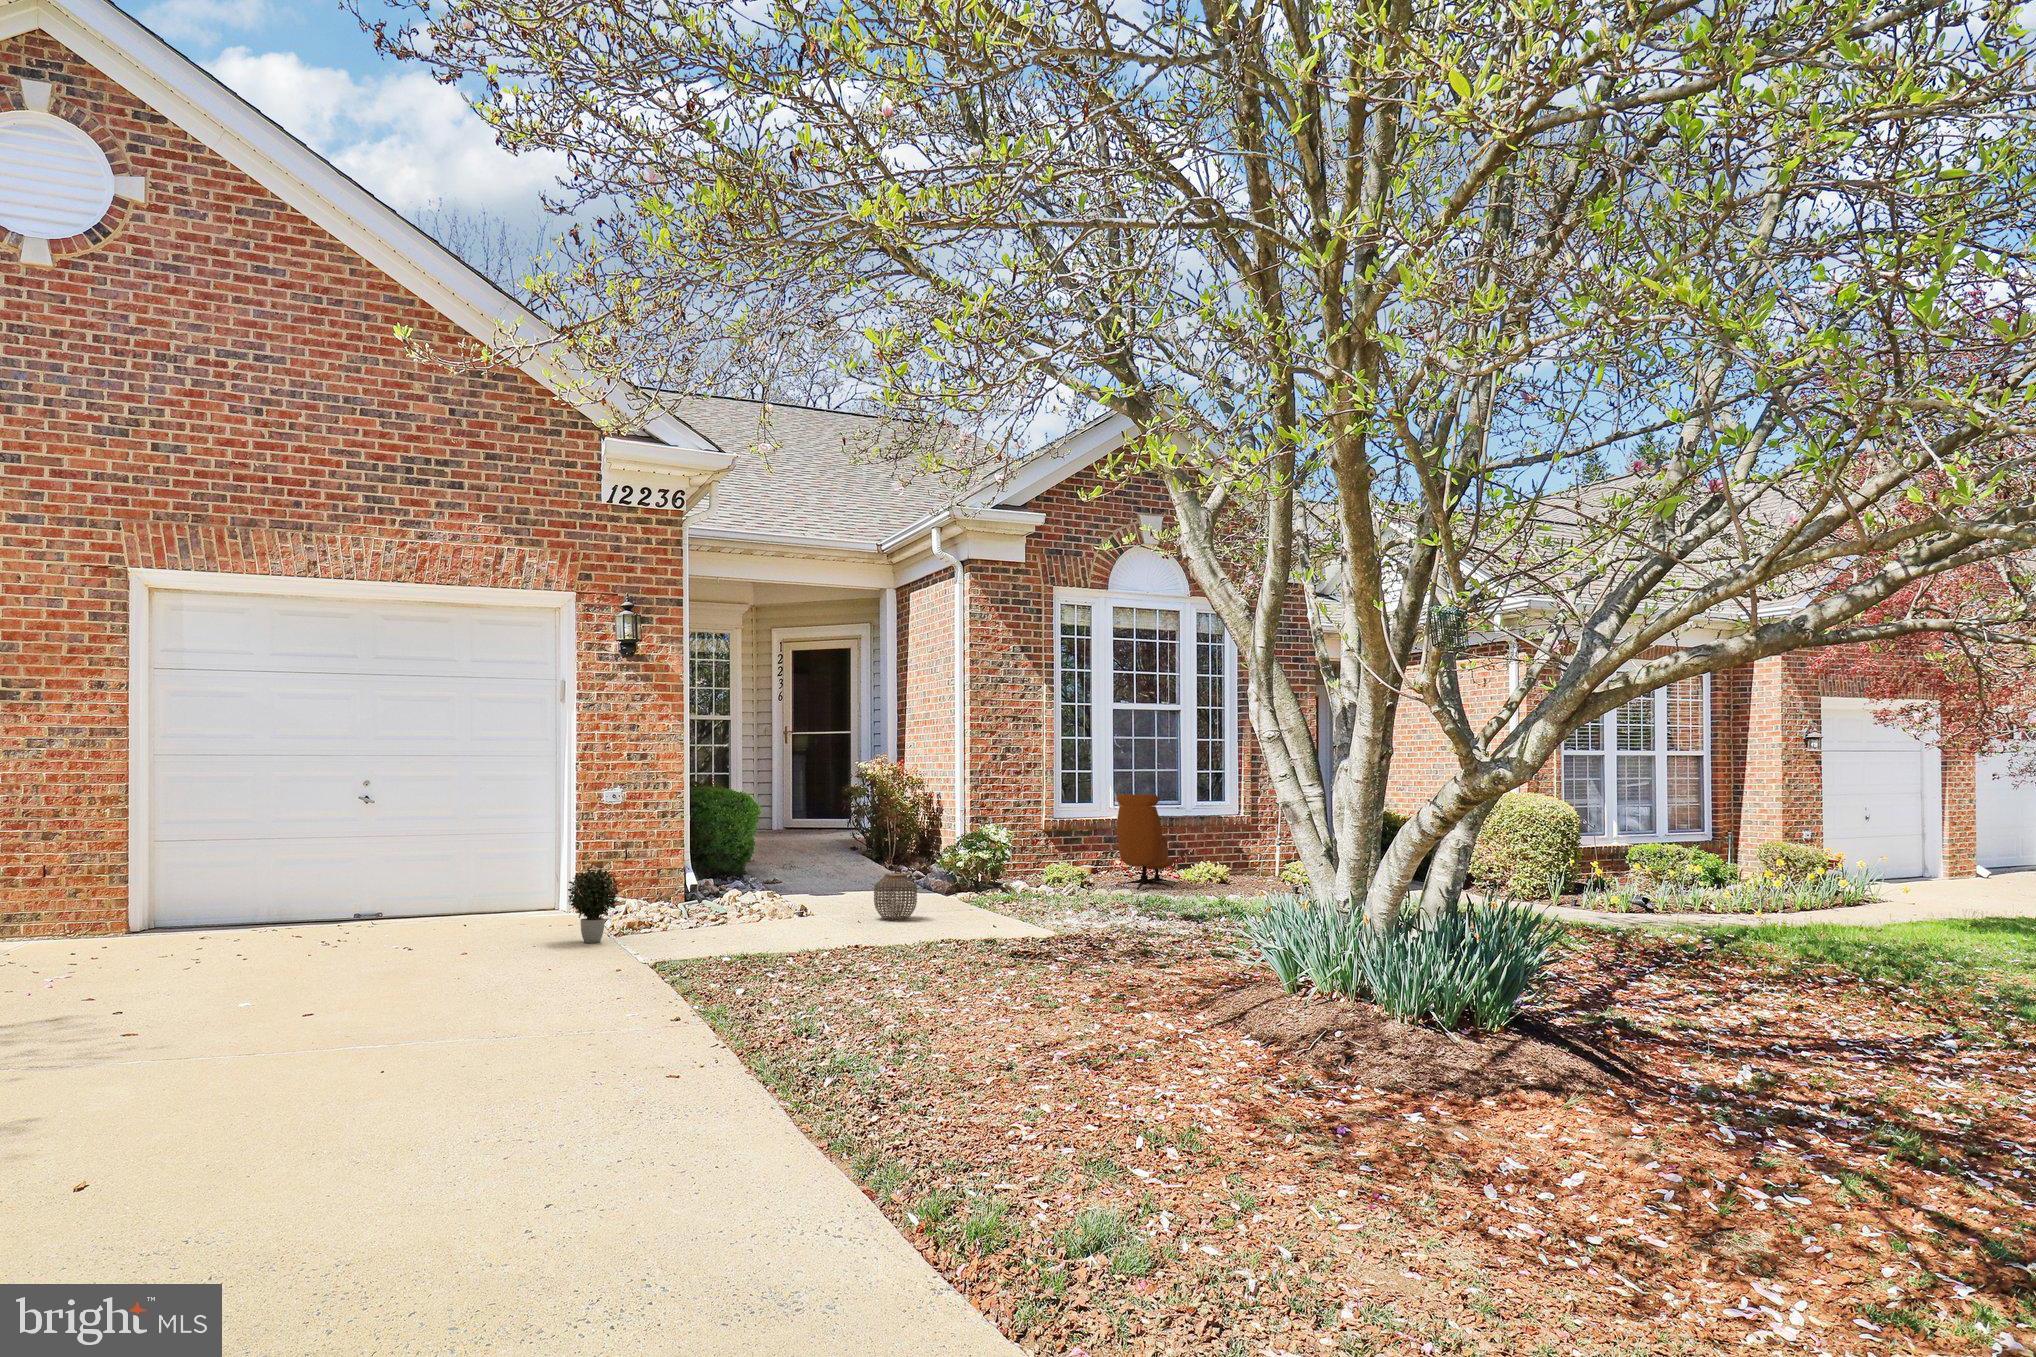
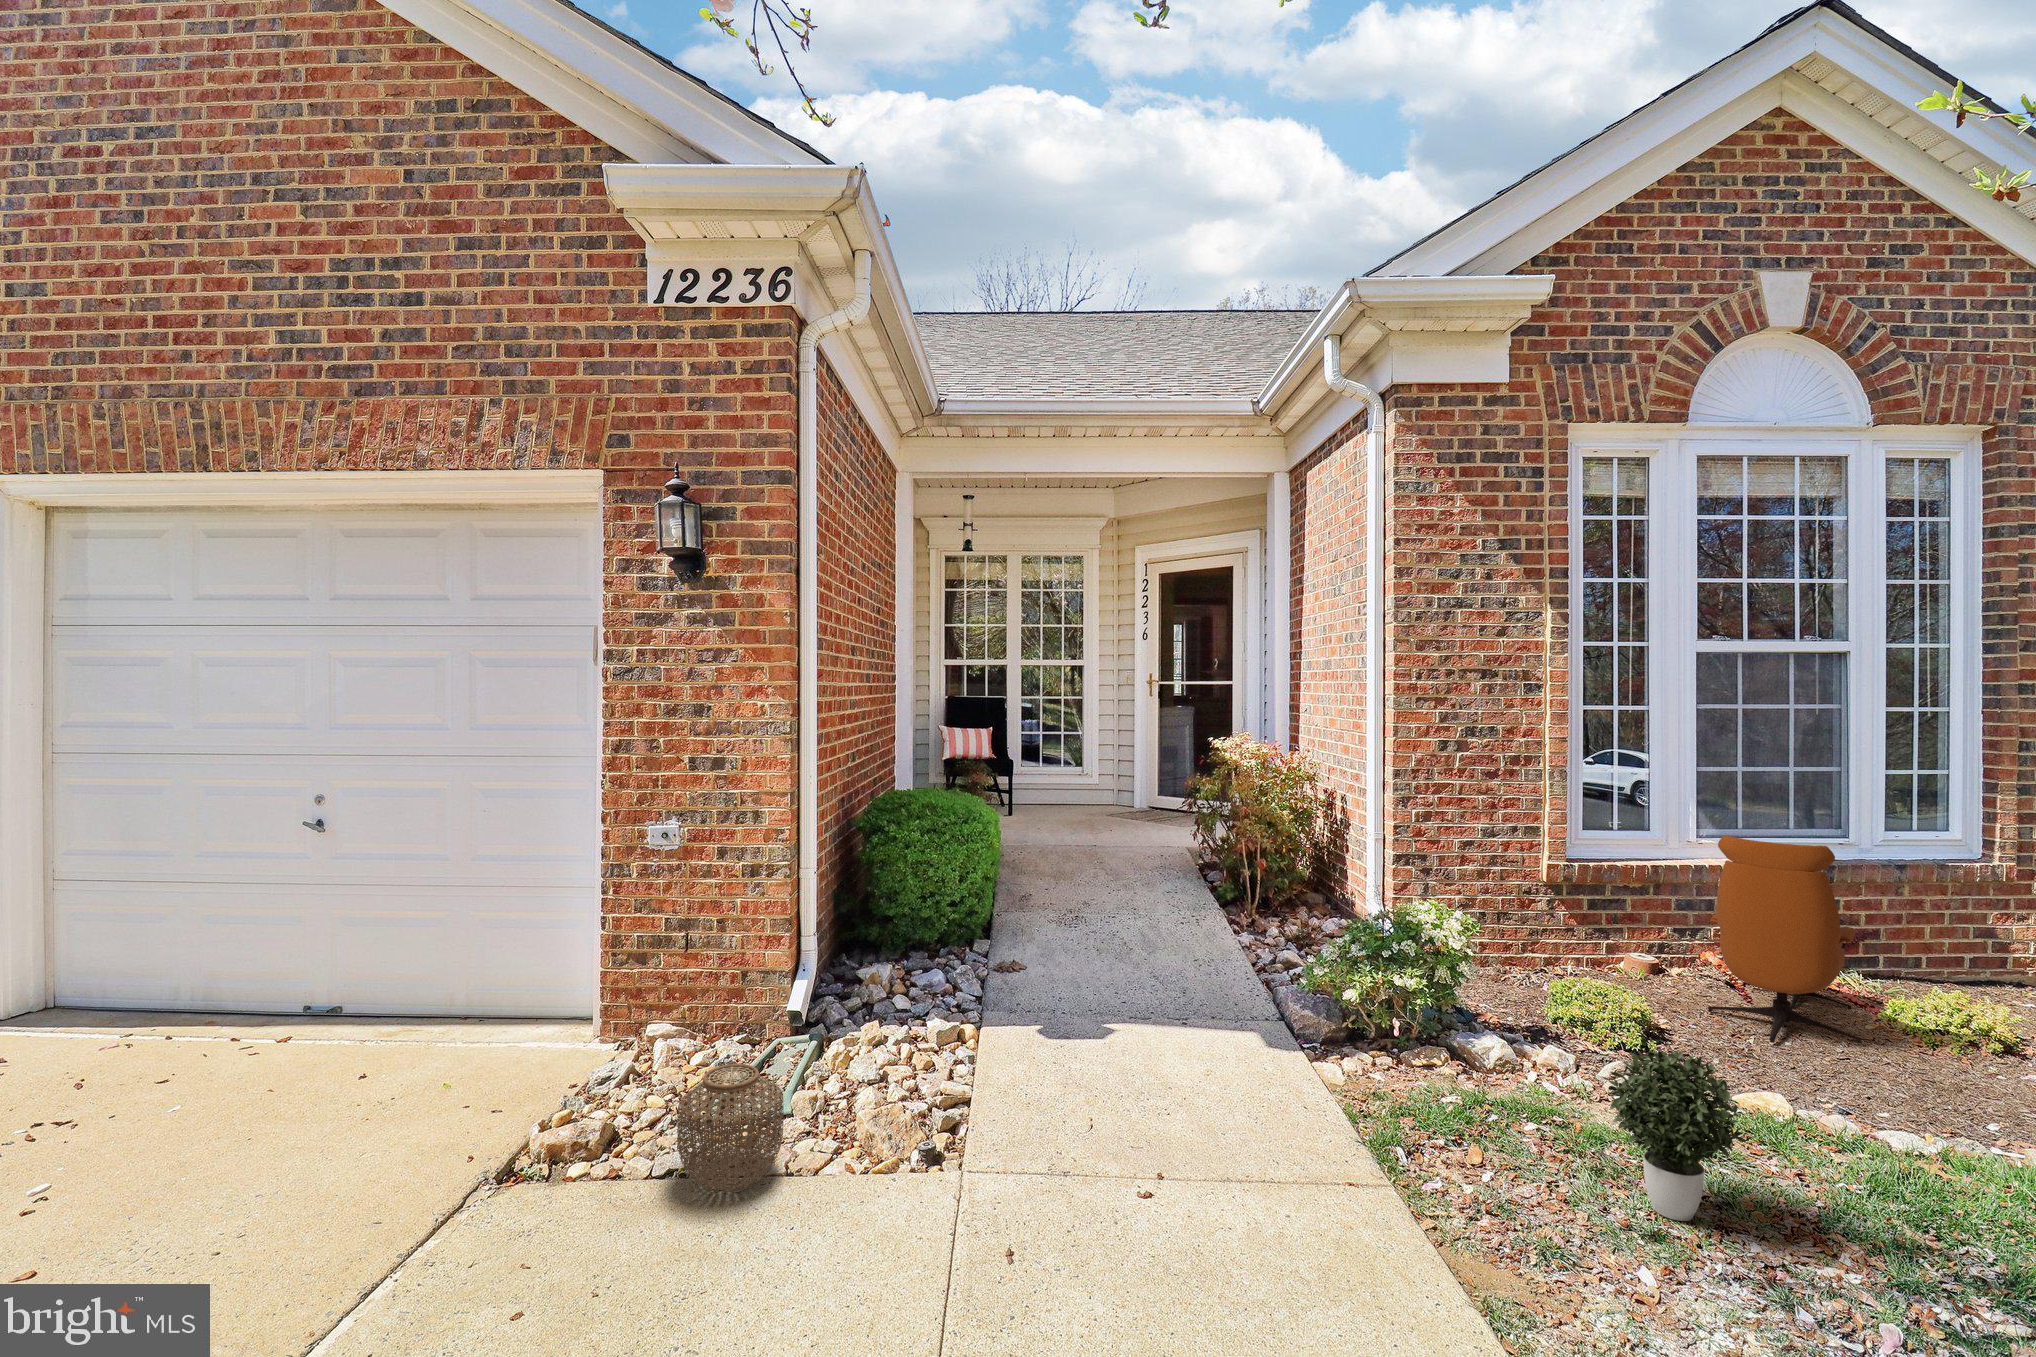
potted plant: present [568,869,618,943] -> present [1608,1050,1746,1221]
woven basket: present [874,873,917,920] -> present [677,1064,783,1193]

